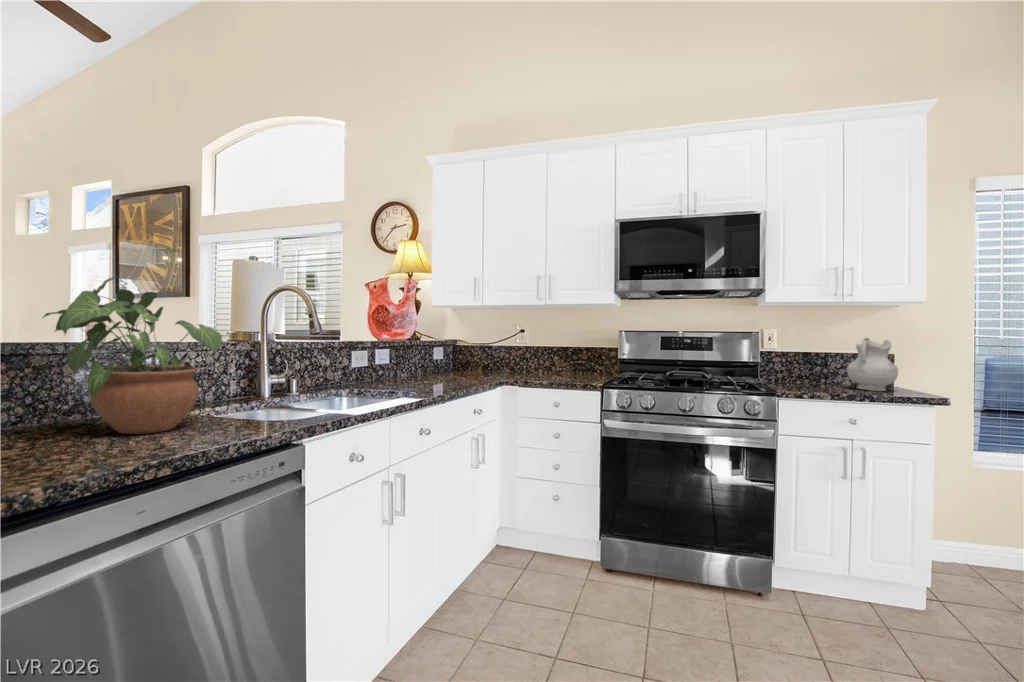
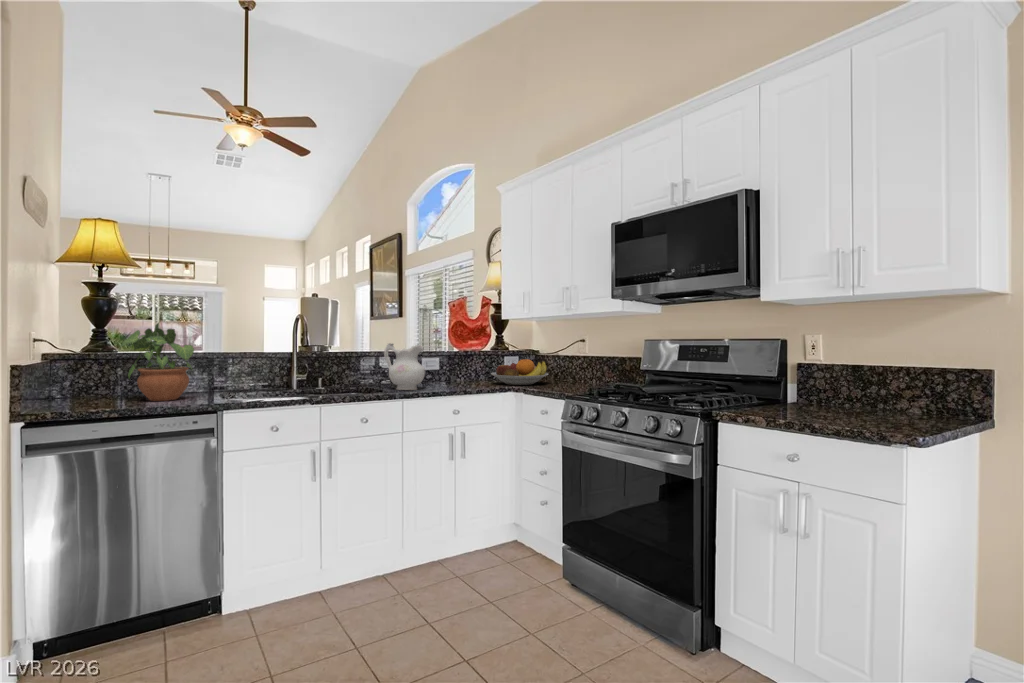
ceramic pitcher: present [847,338,898,391] -> present [384,343,425,390]
fruit bowl: none [465,350,525,377] -> present [491,359,548,385]

